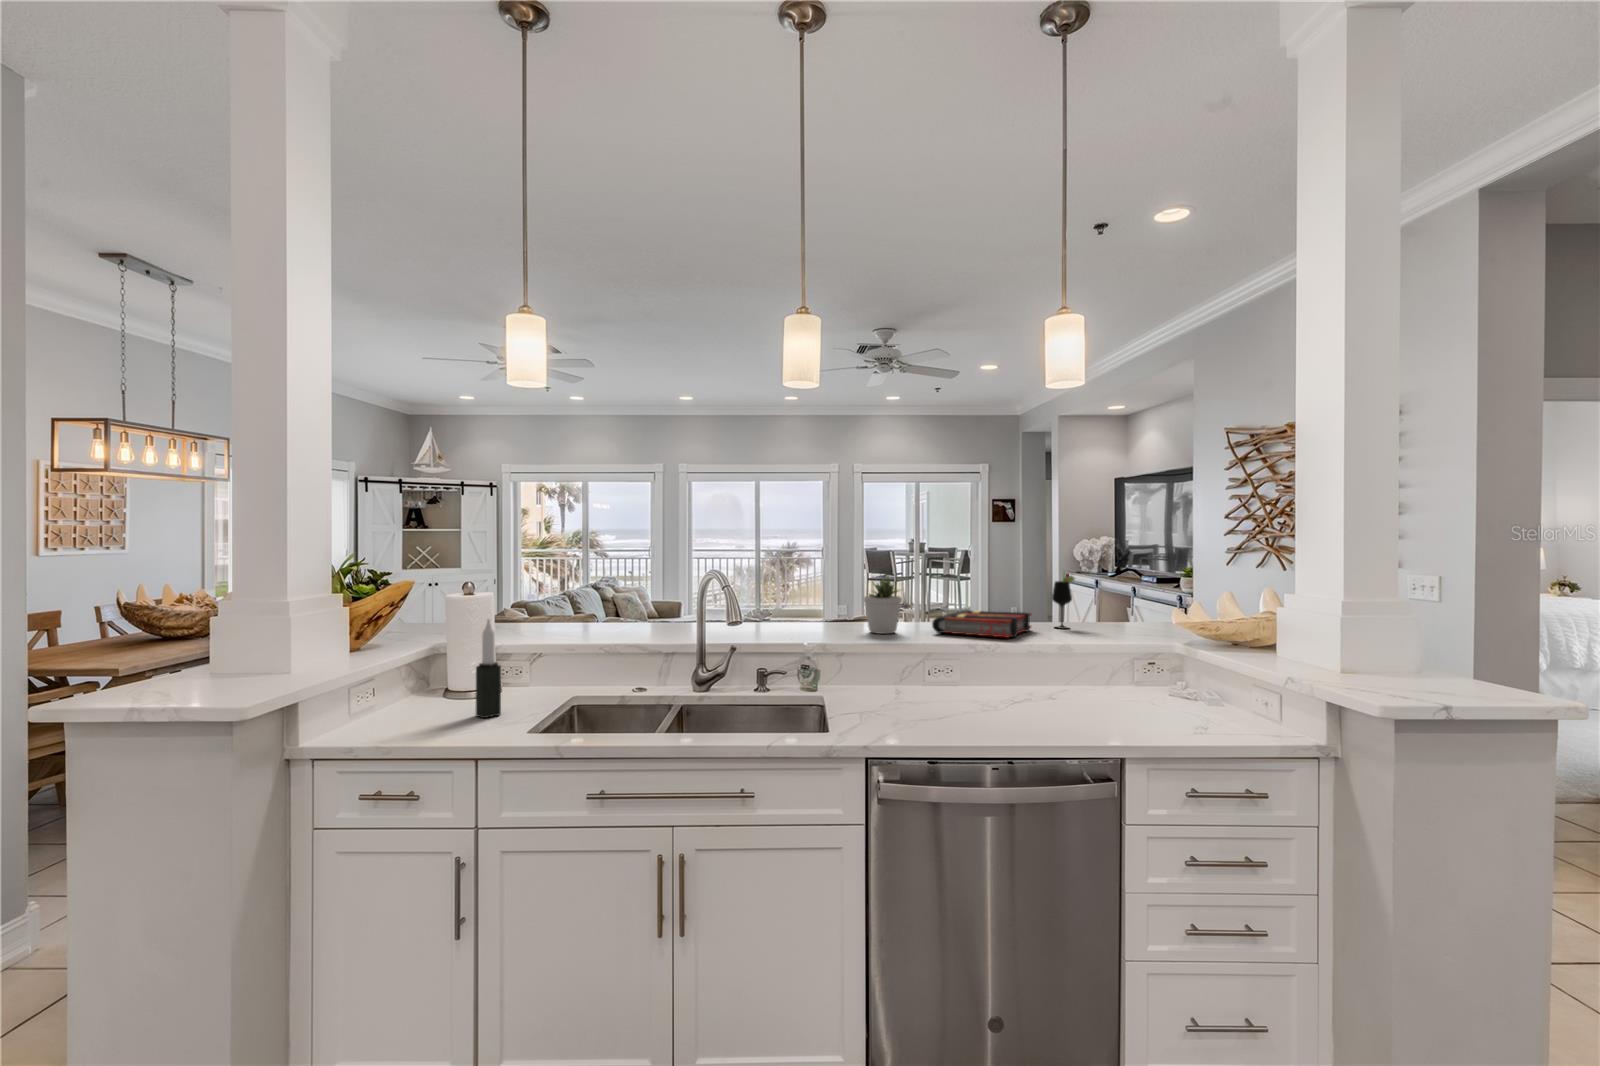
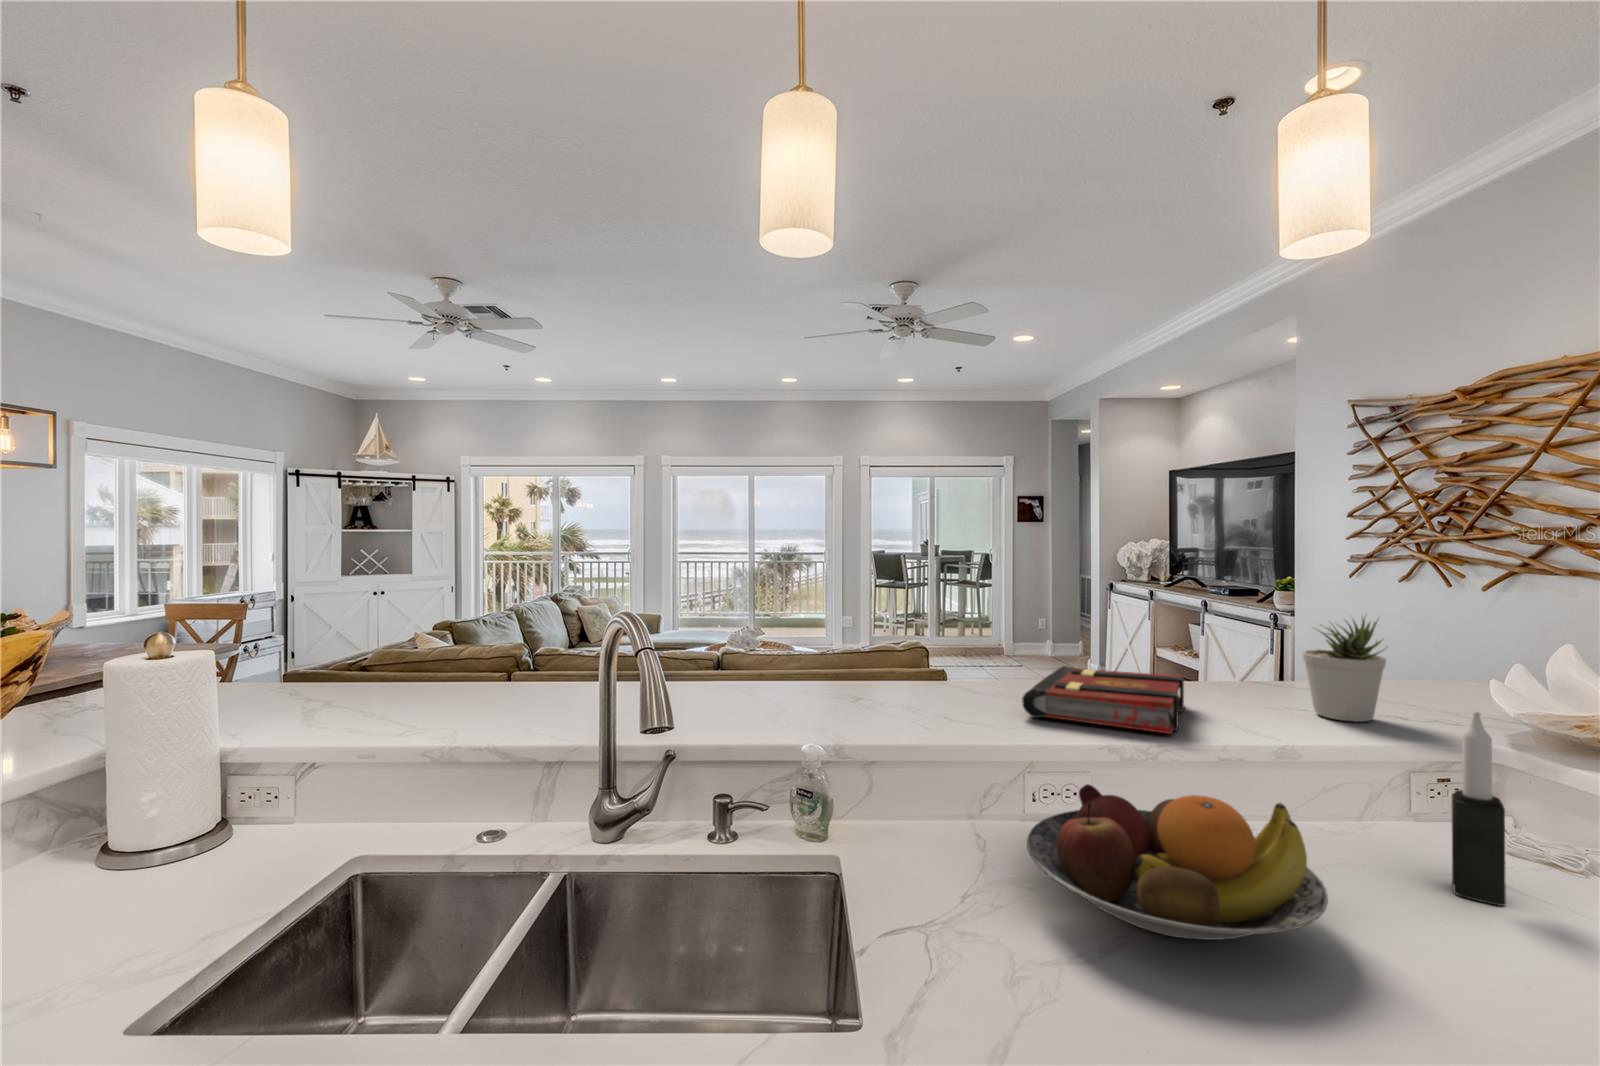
potted plant: present [864,575,902,634] -> present [1302,617,1386,722]
wine glass: present [1052,575,1075,629] -> none [1209,604,1253,701]
candle: present [476,619,501,718] -> present [1452,711,1506,906]
fruit bowl: none [919,654,1051,715] -> present [1027,784,1328,940]

